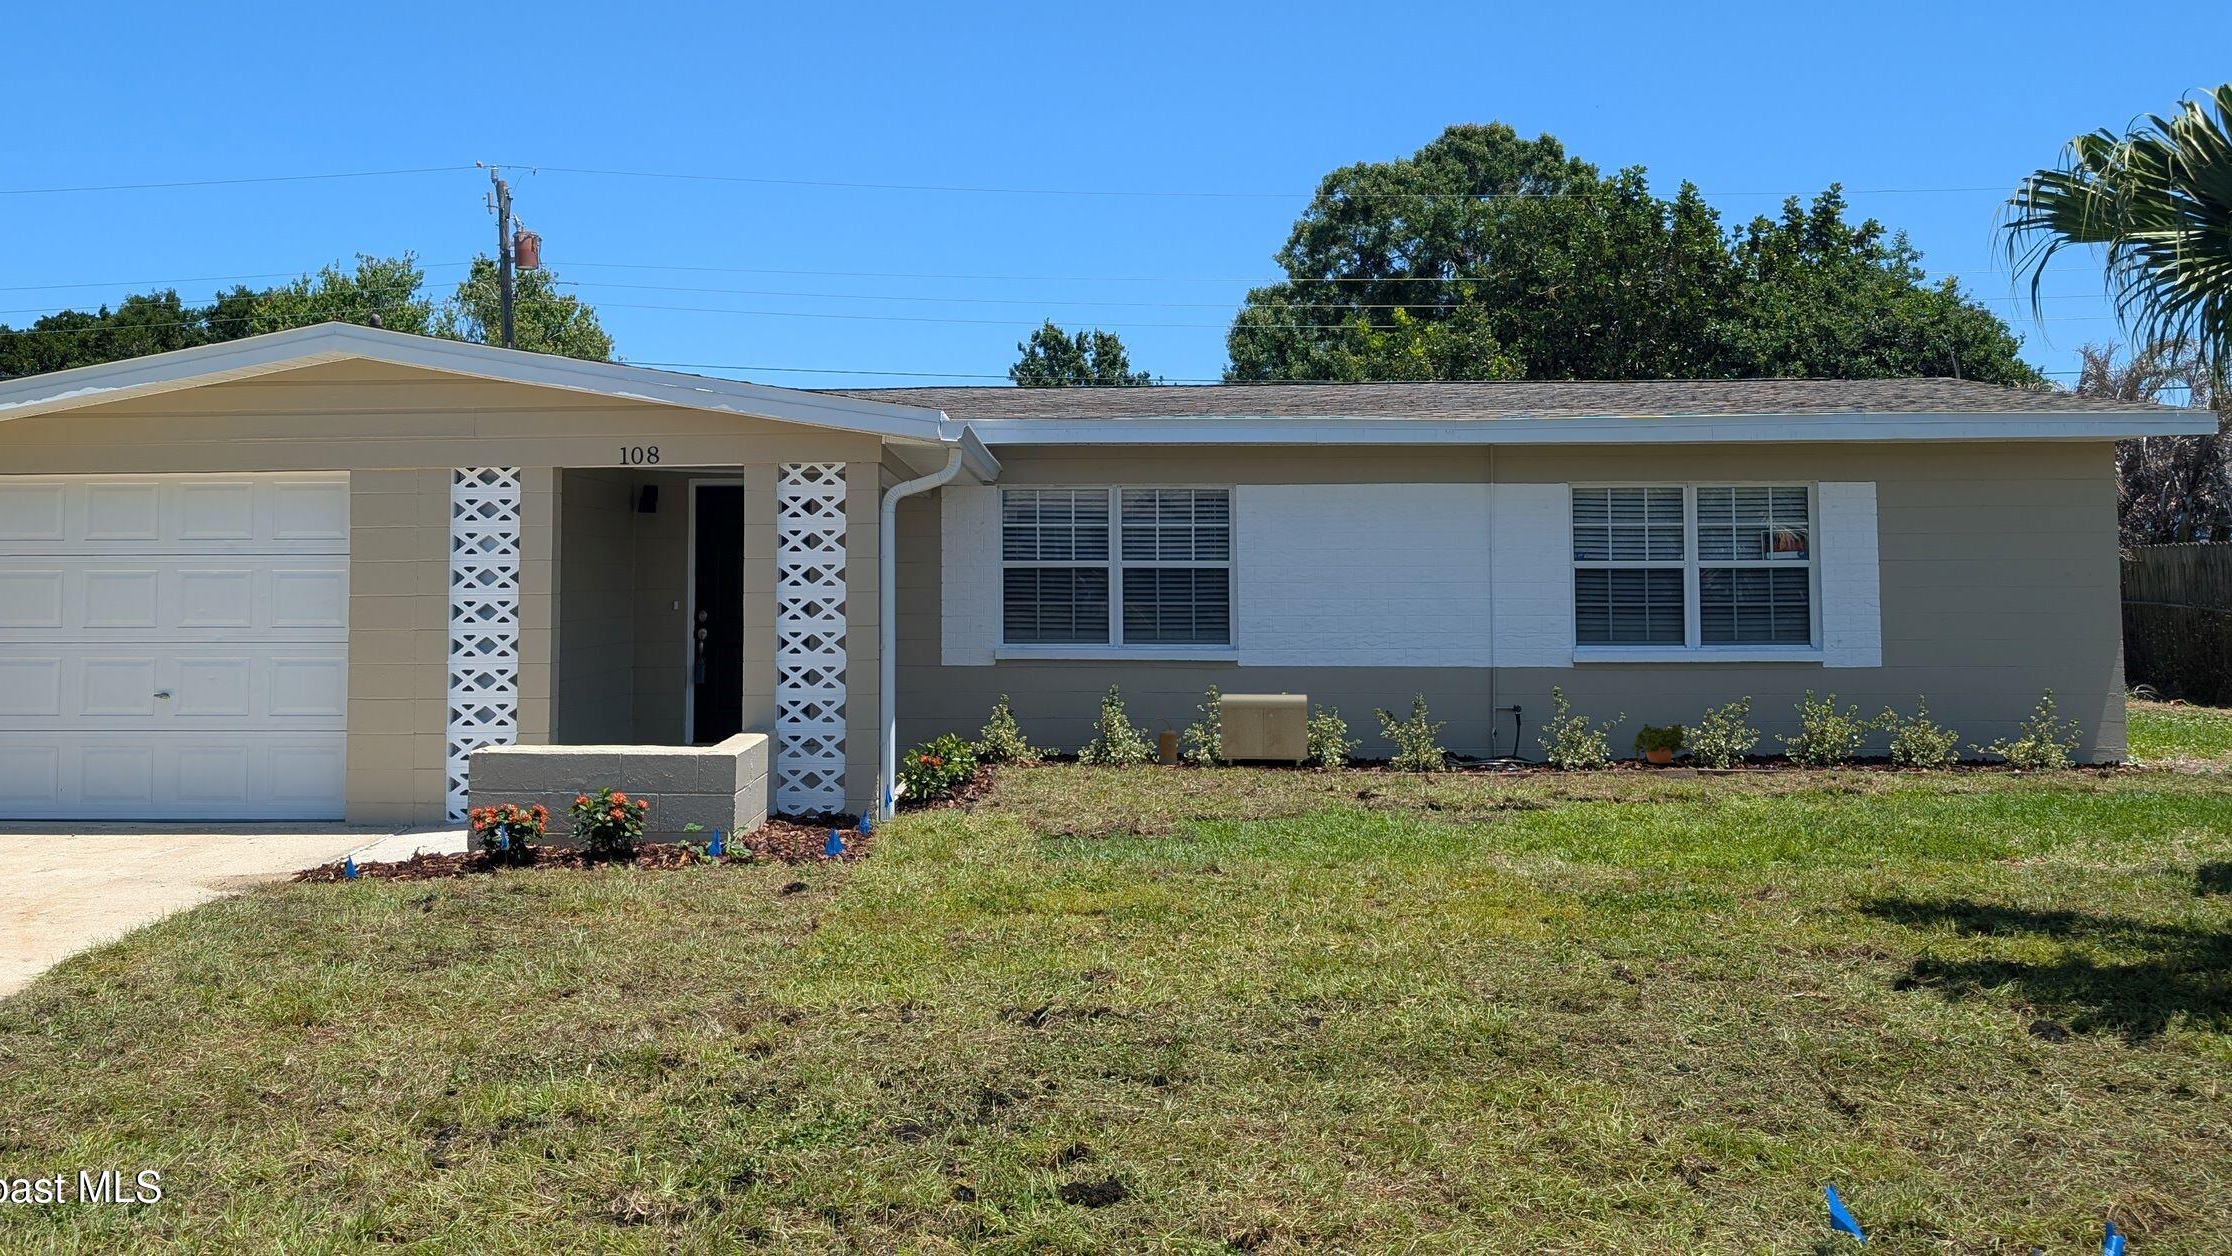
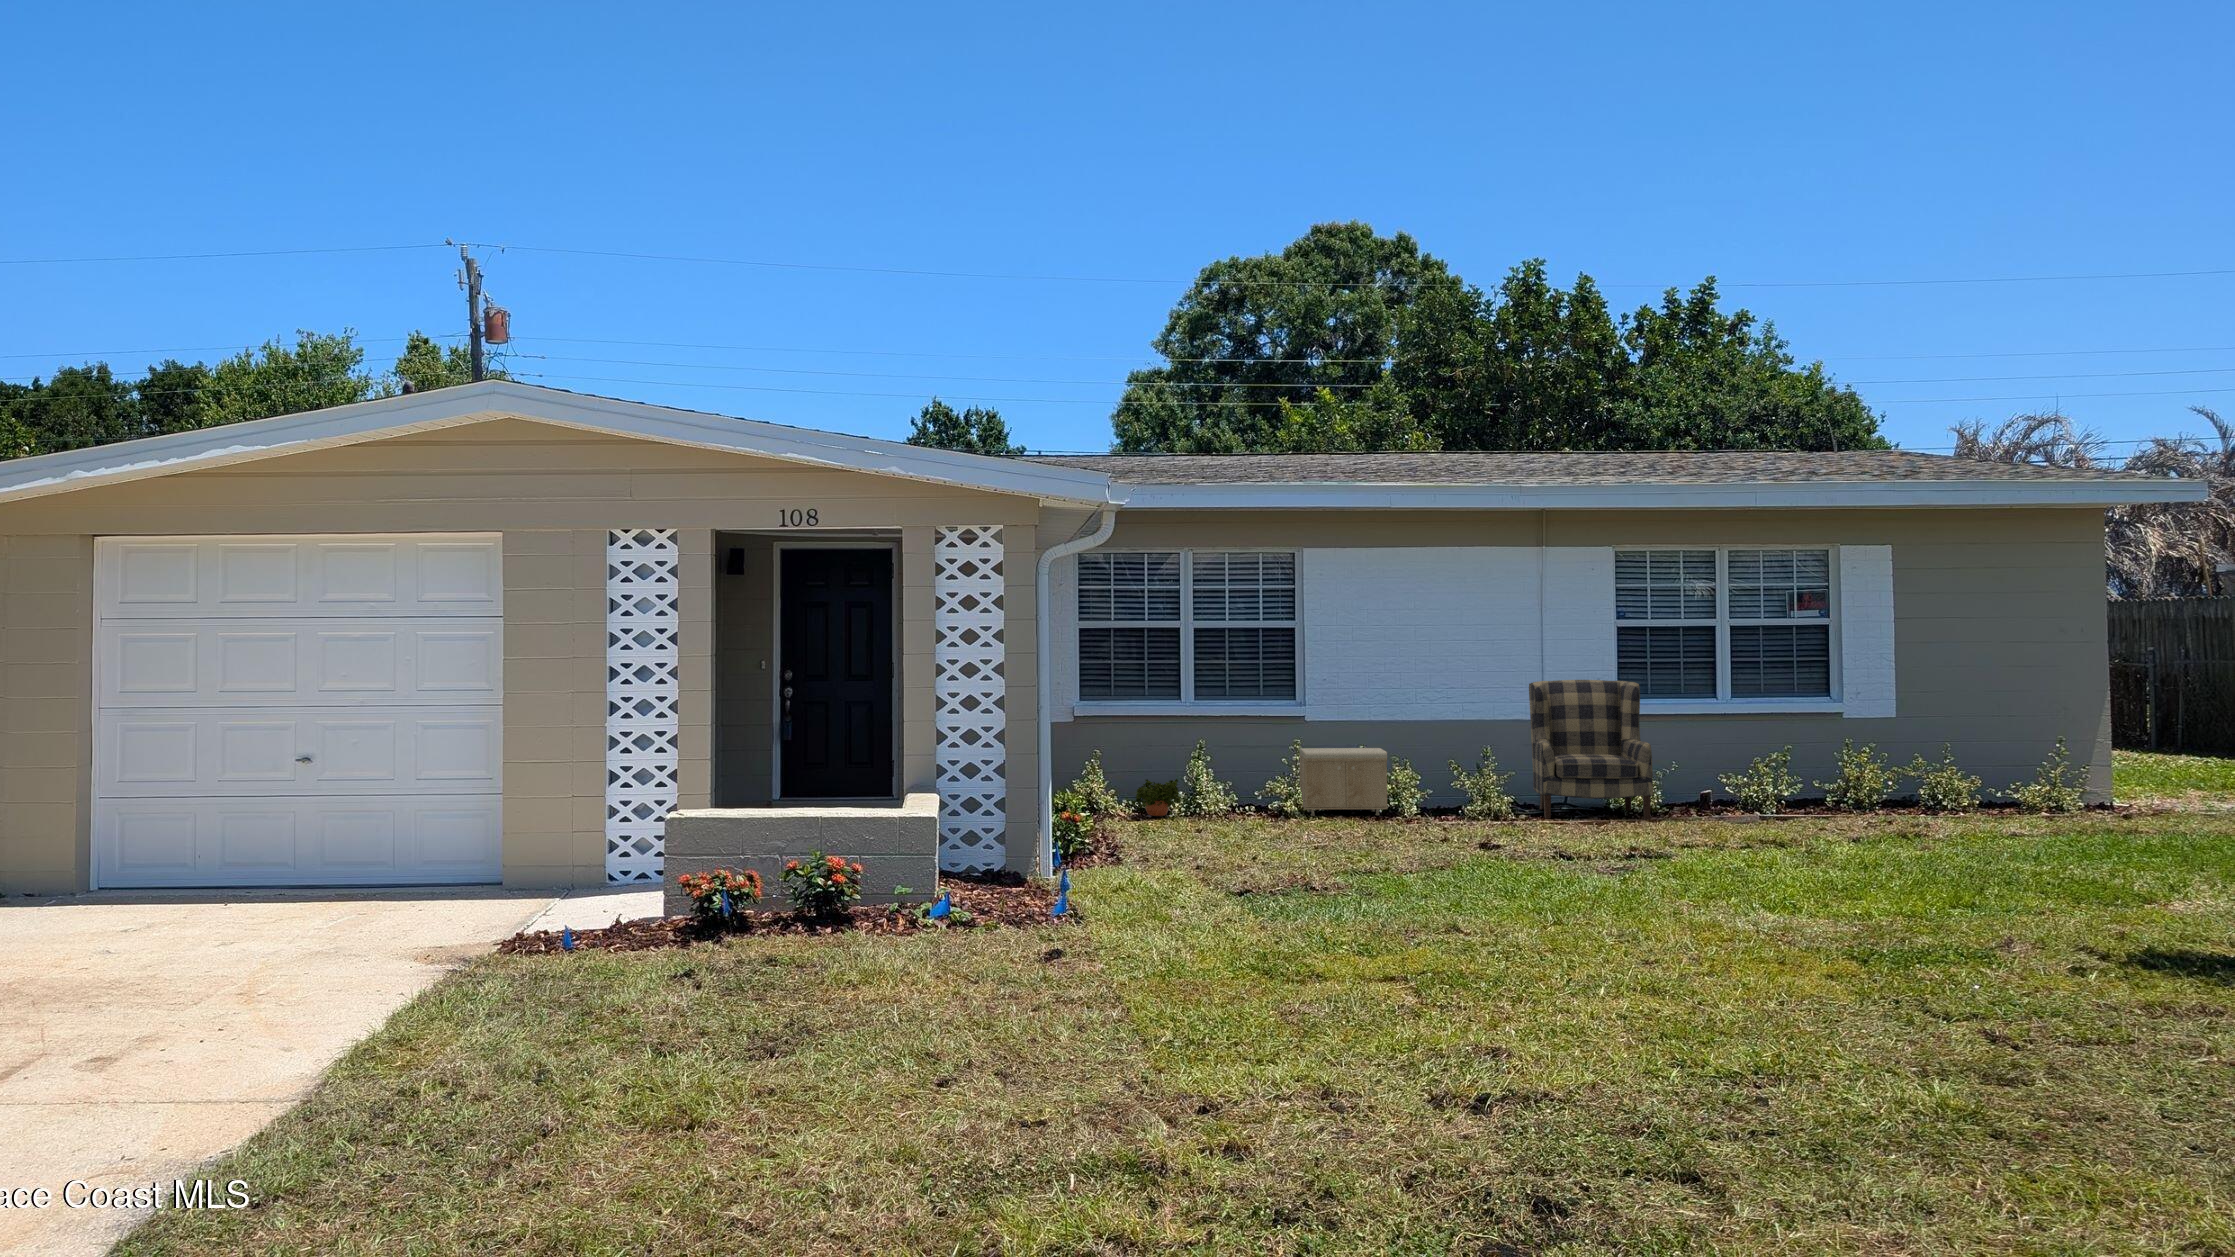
chair: none [1468,625,1586,774] -> present [1529,680,1653,820]
watering can: present [1149,718,1187,764] -> none [1235,771,1269,816]
potted plant: present [1630,724,1687,763] -> present [1132,779,1181,816]

